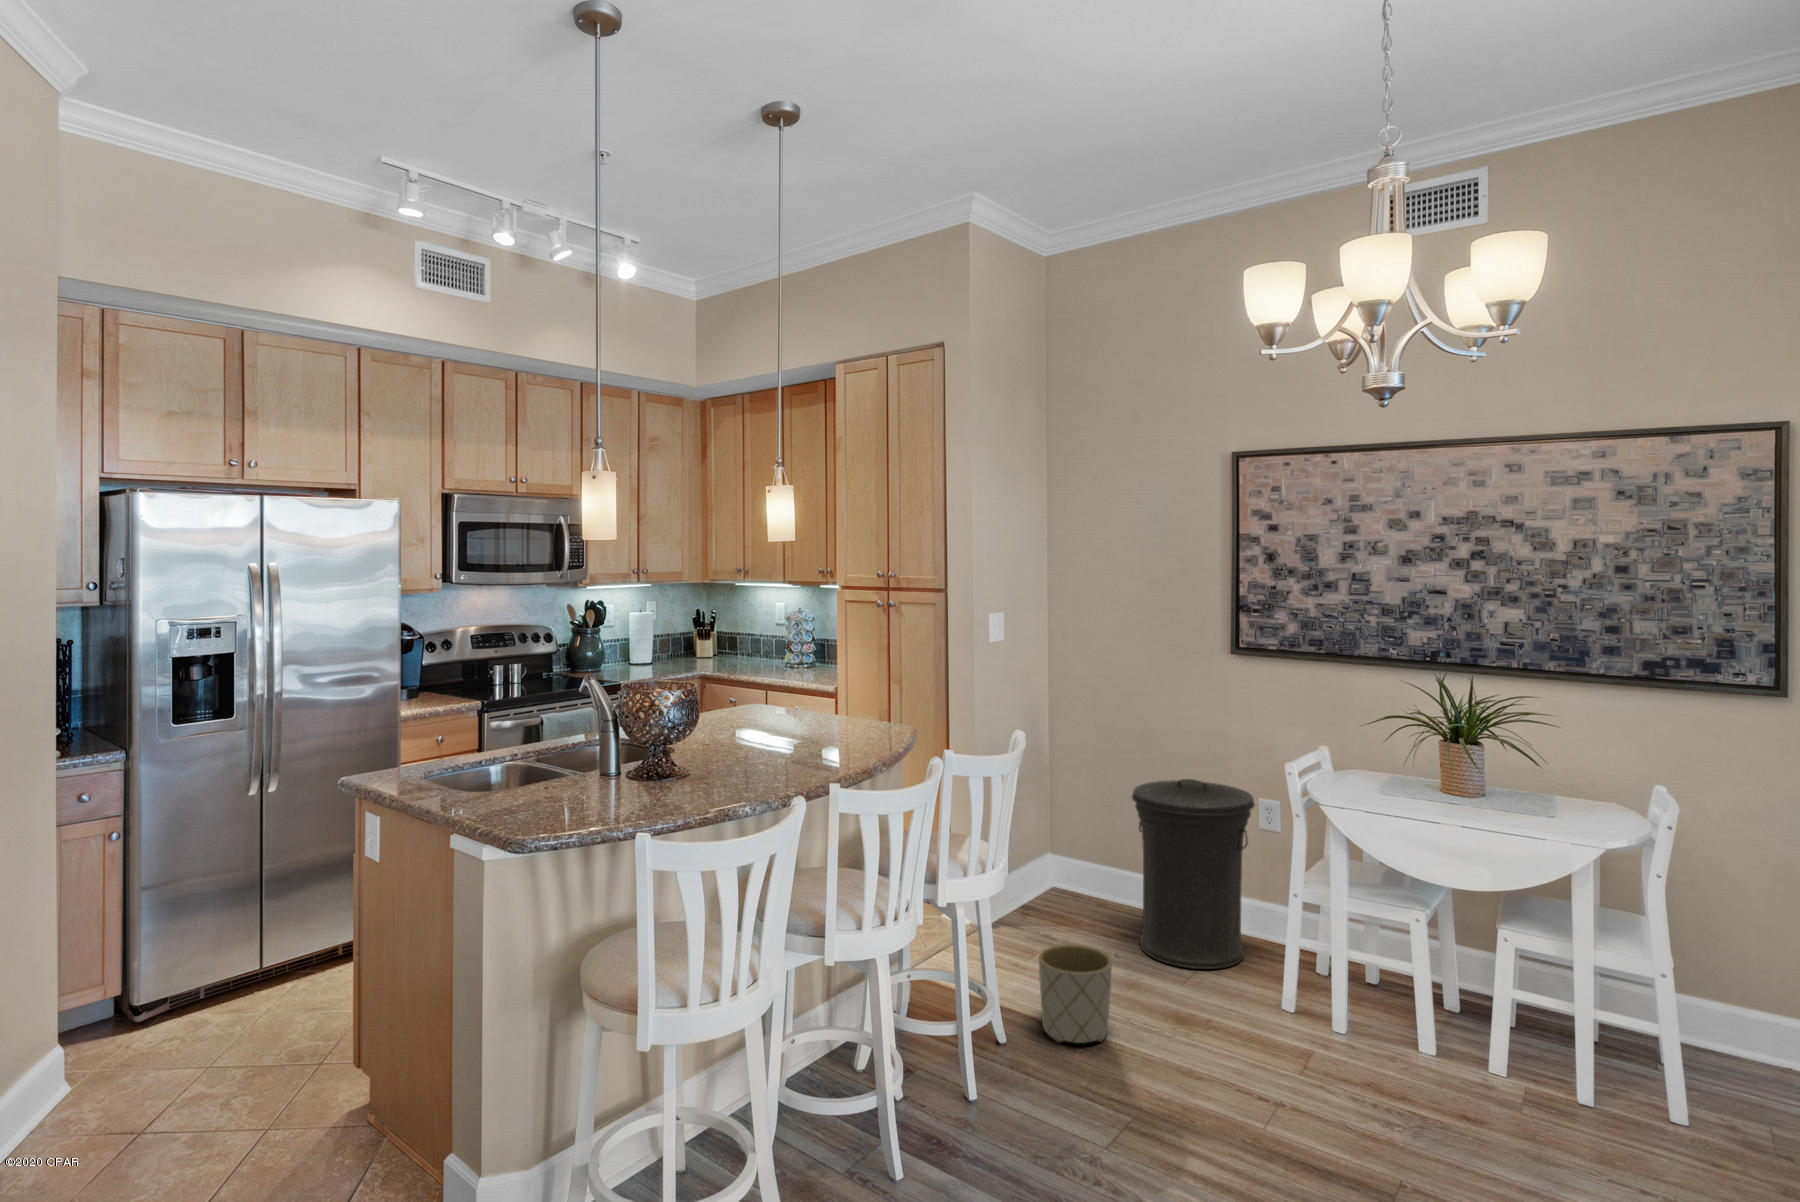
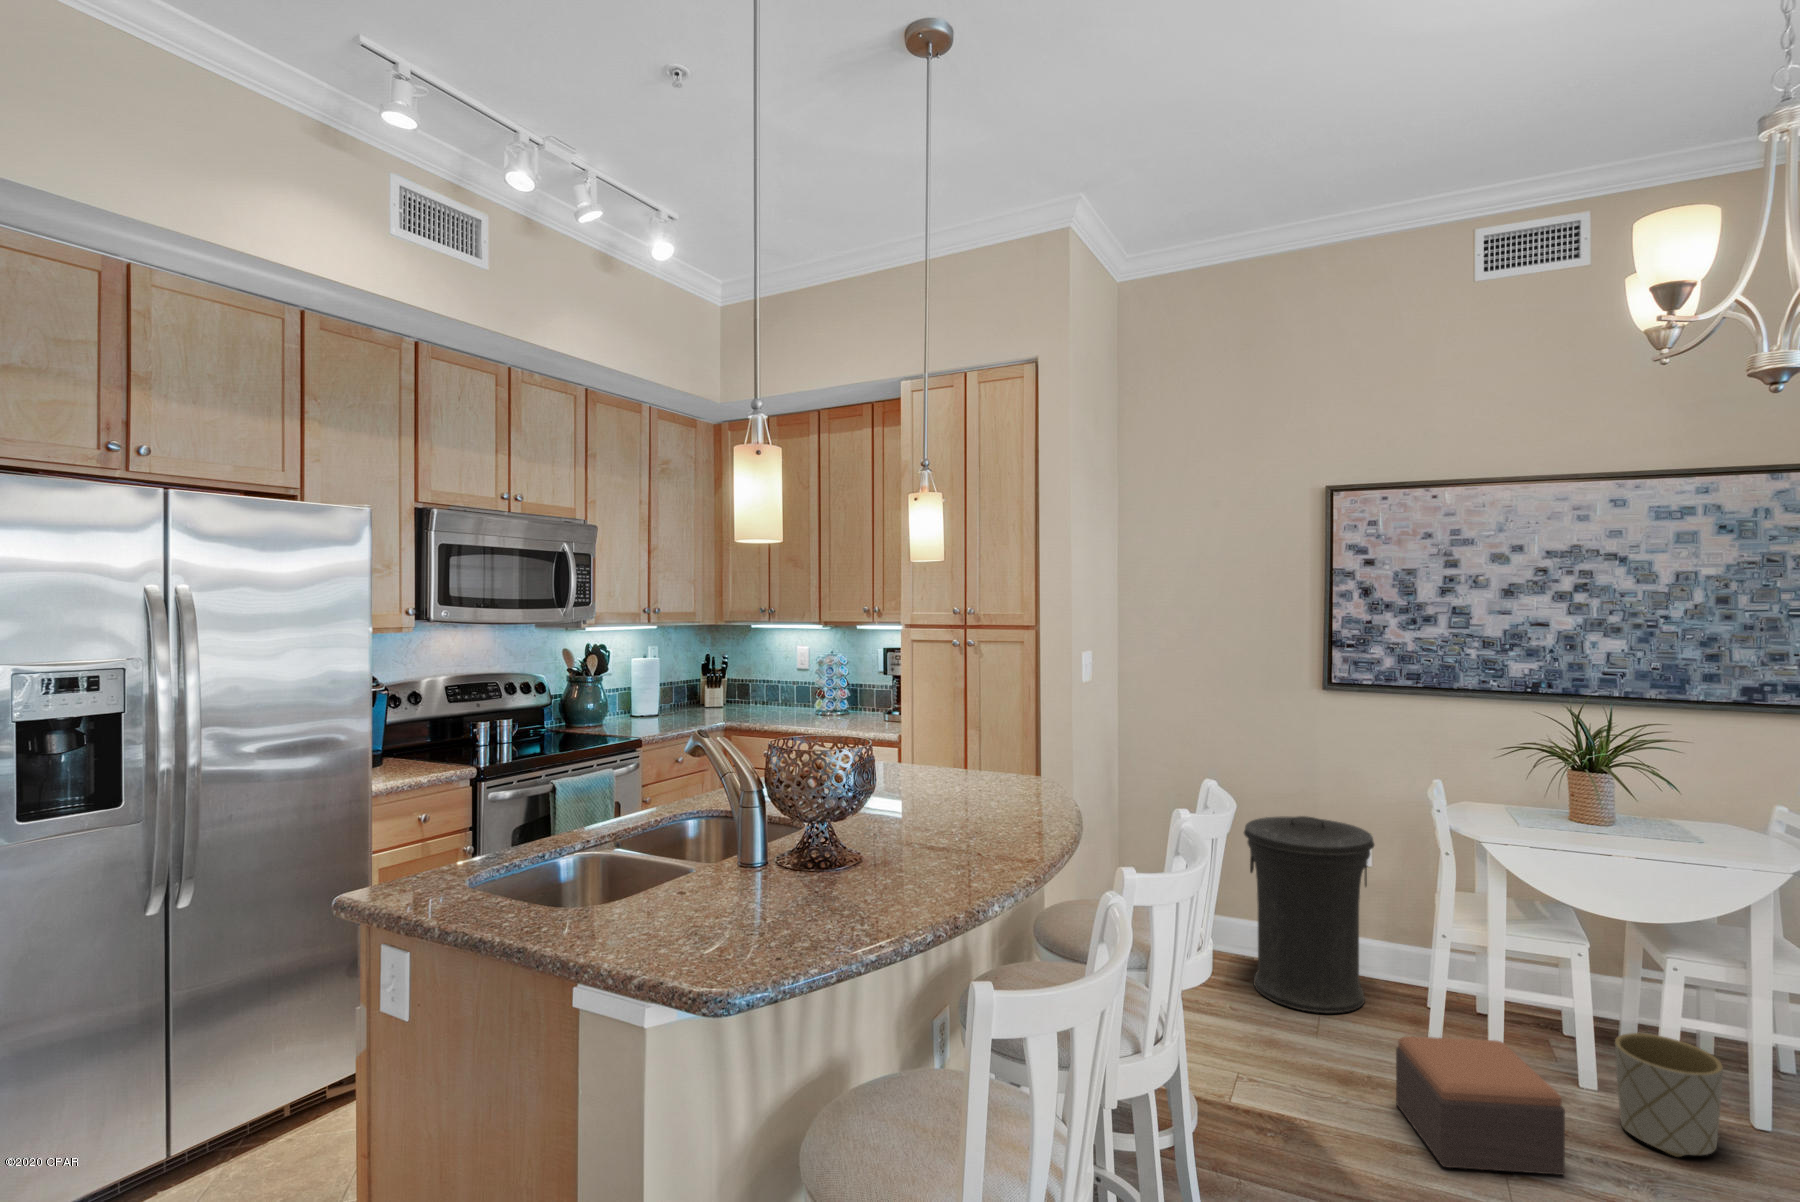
planter: present [1039,944,1112,1043] -> present [1615,1033,1723,1157]
footstool: none [1171,980,1287,1113] -> present [1396,1036,1565,1175]

